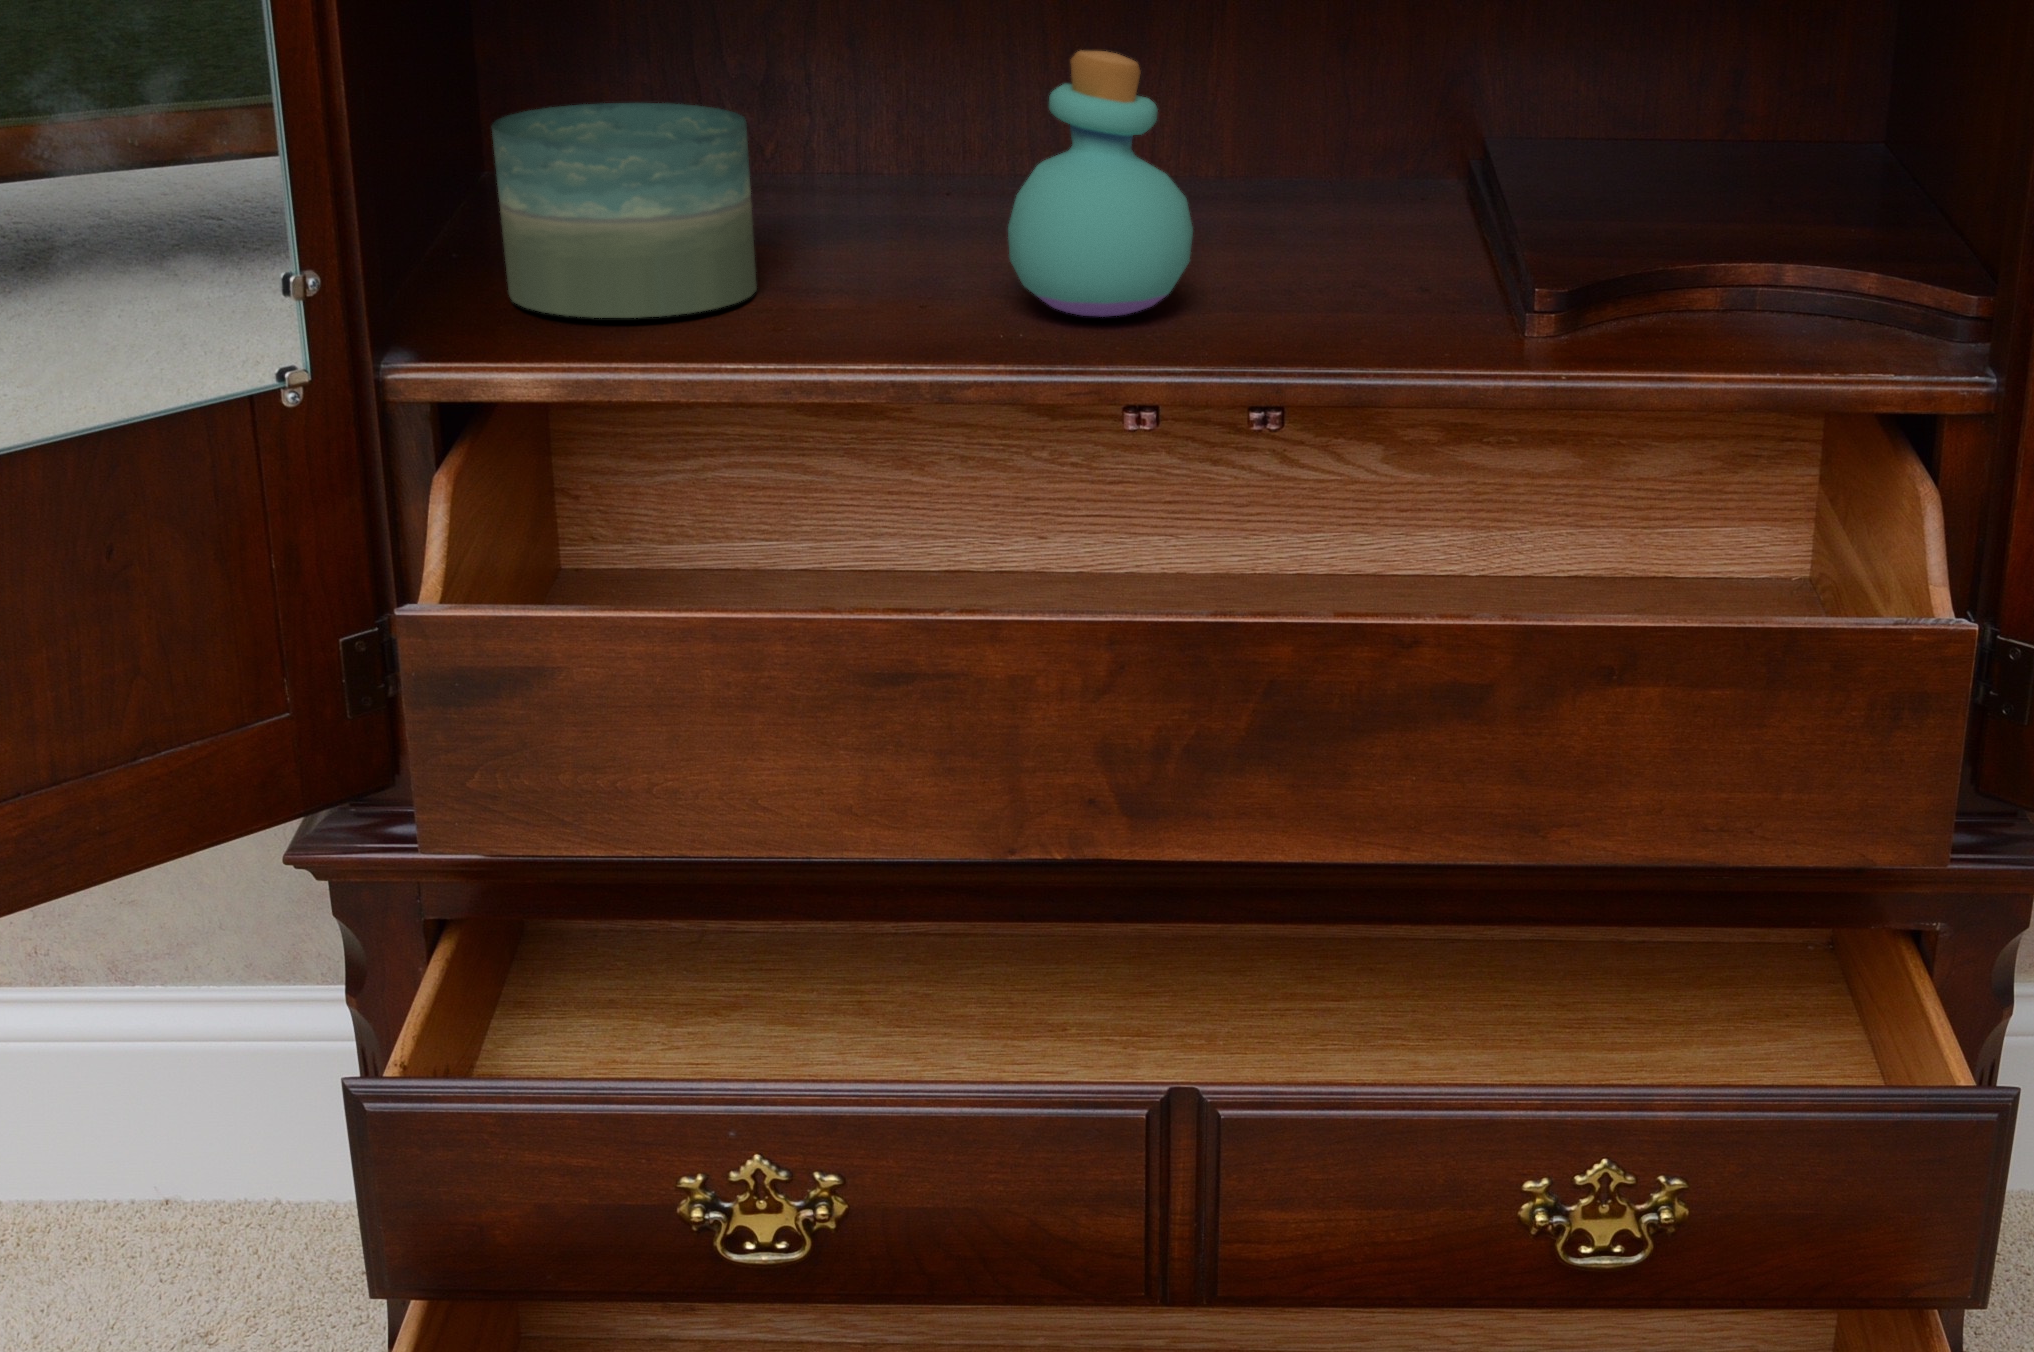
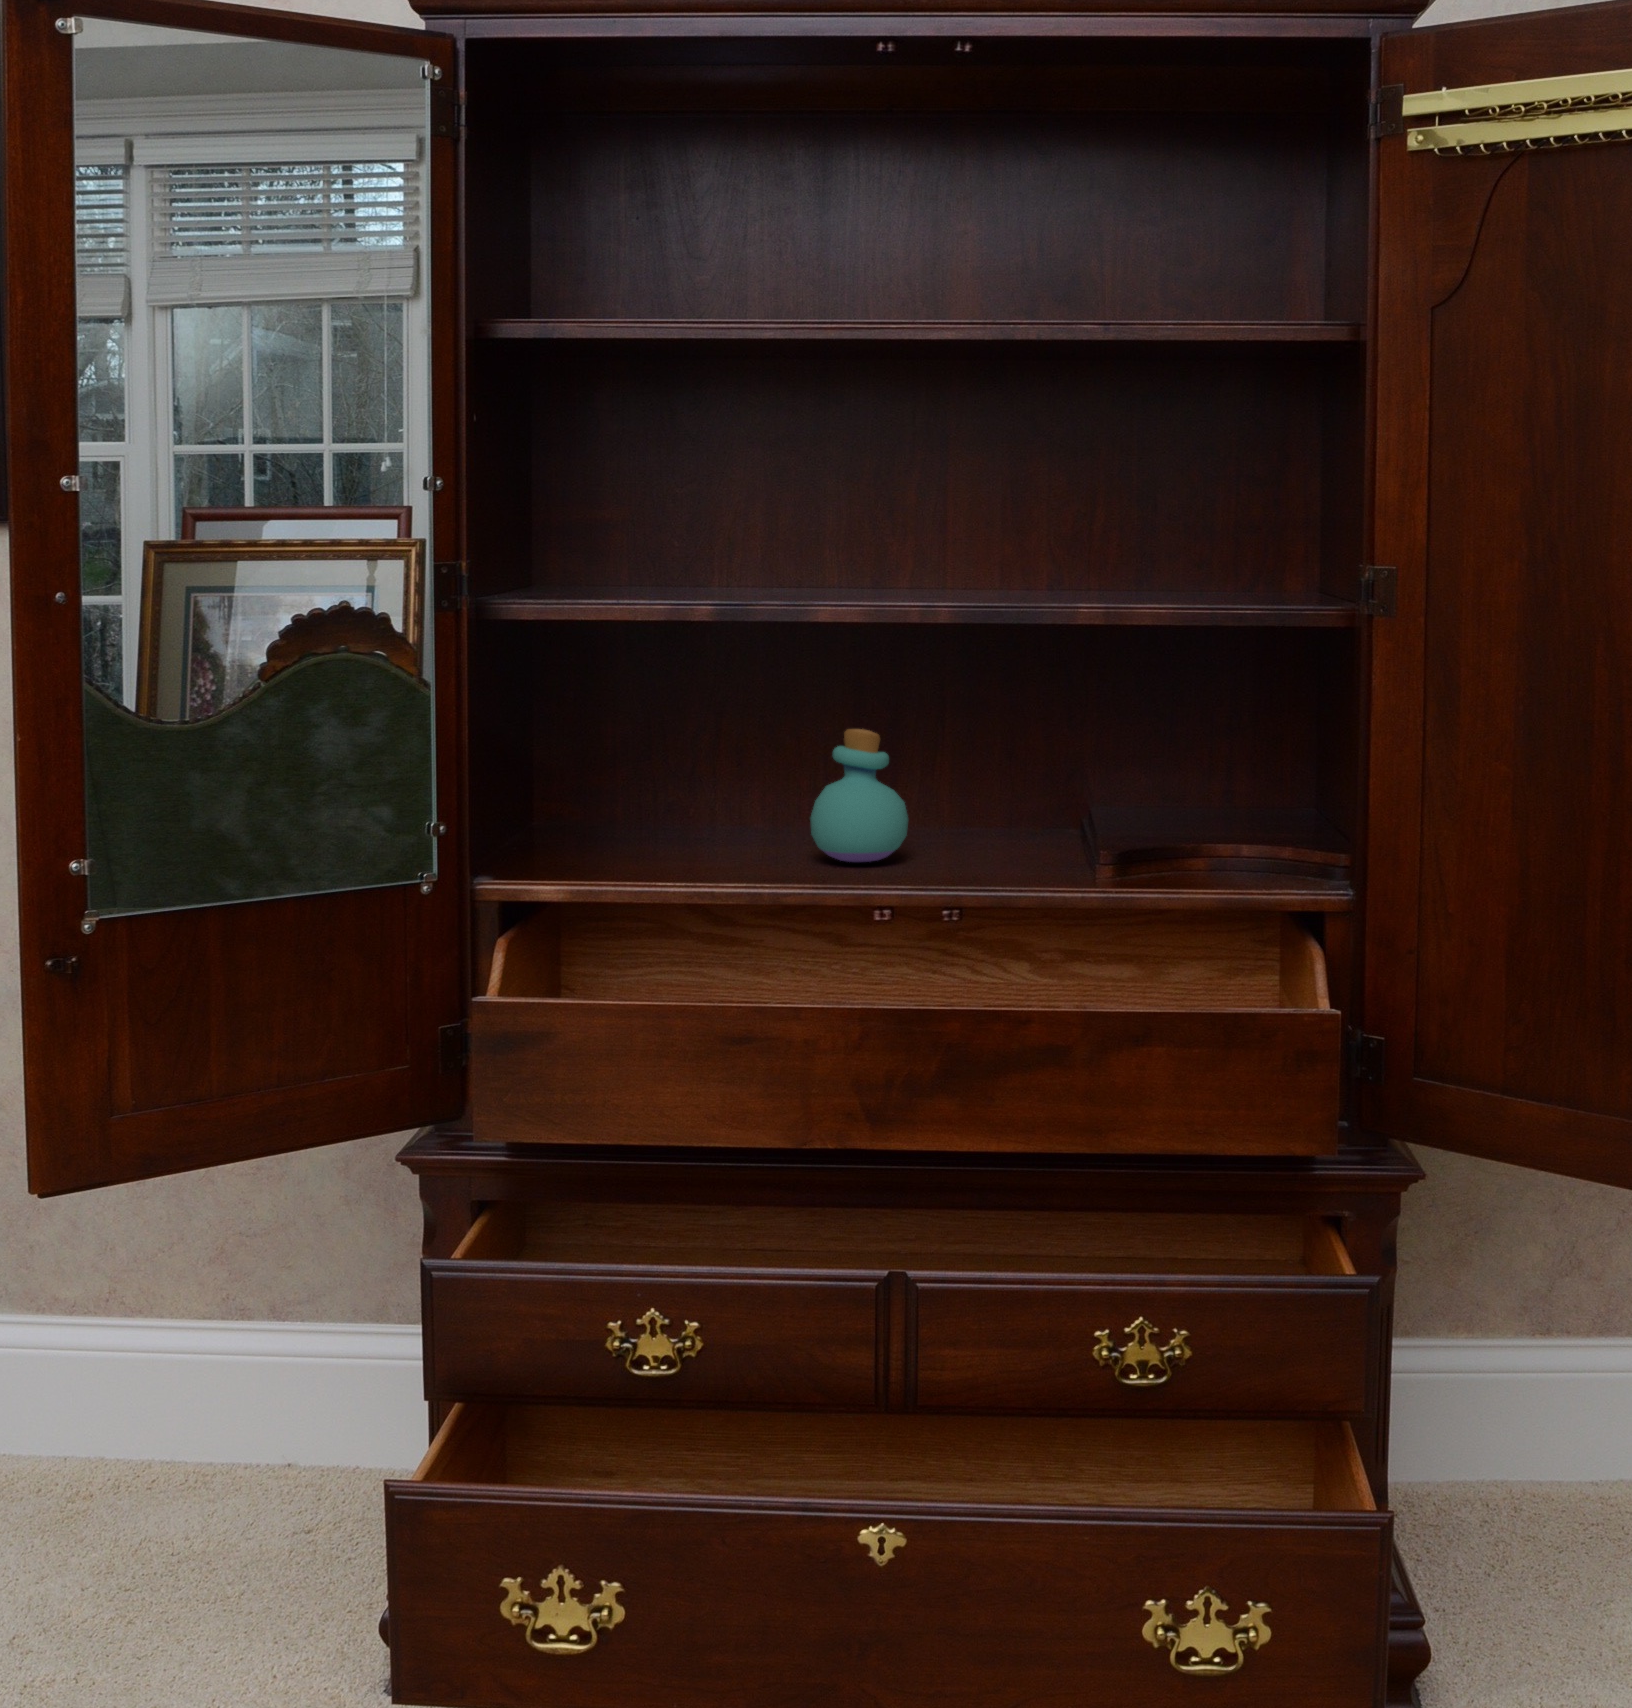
candle: present [492,103,757,318] -> none [545,763,678,863]

